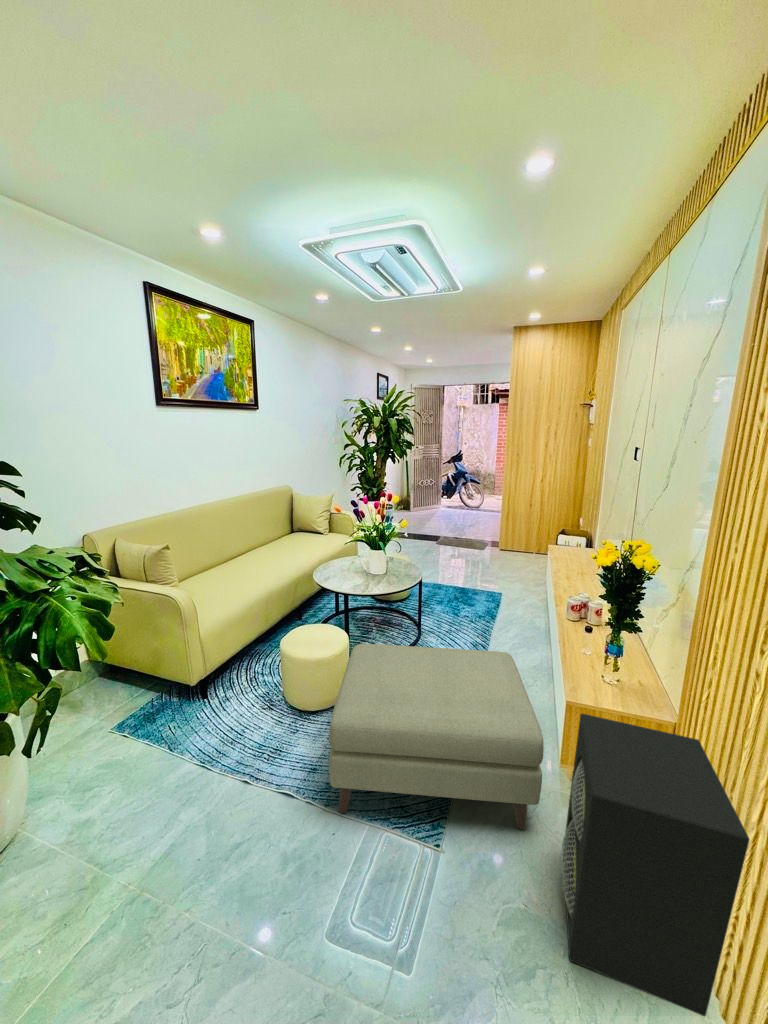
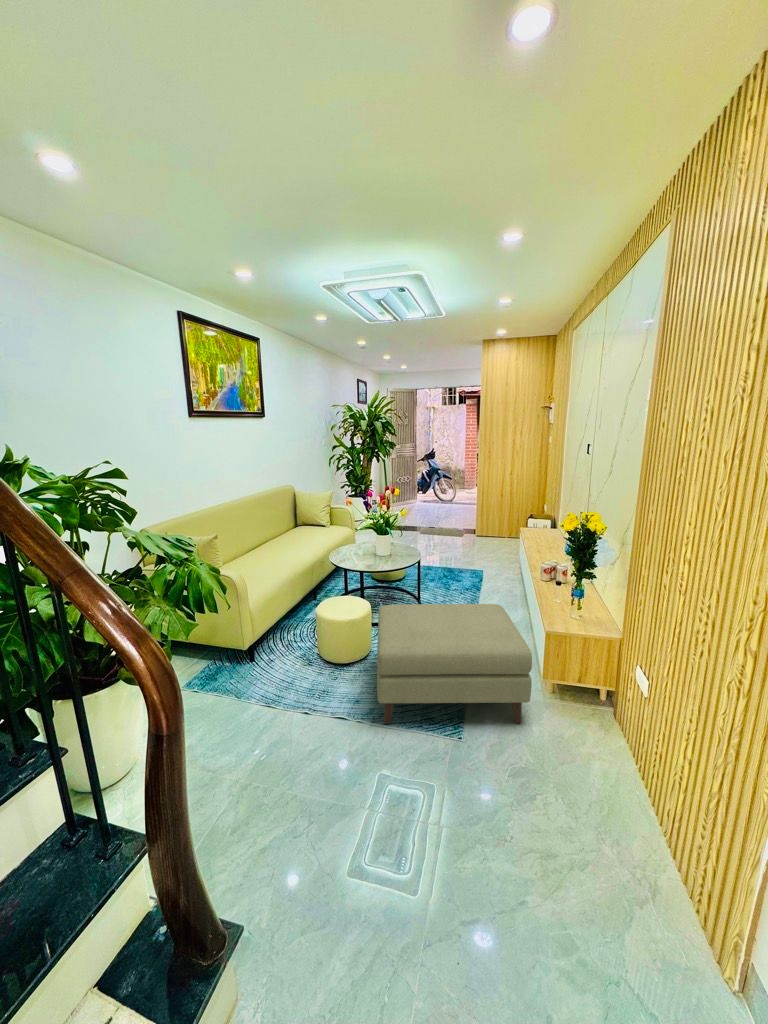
speaker: present [561,714,749,1016] -> none [548,629,659,803]

